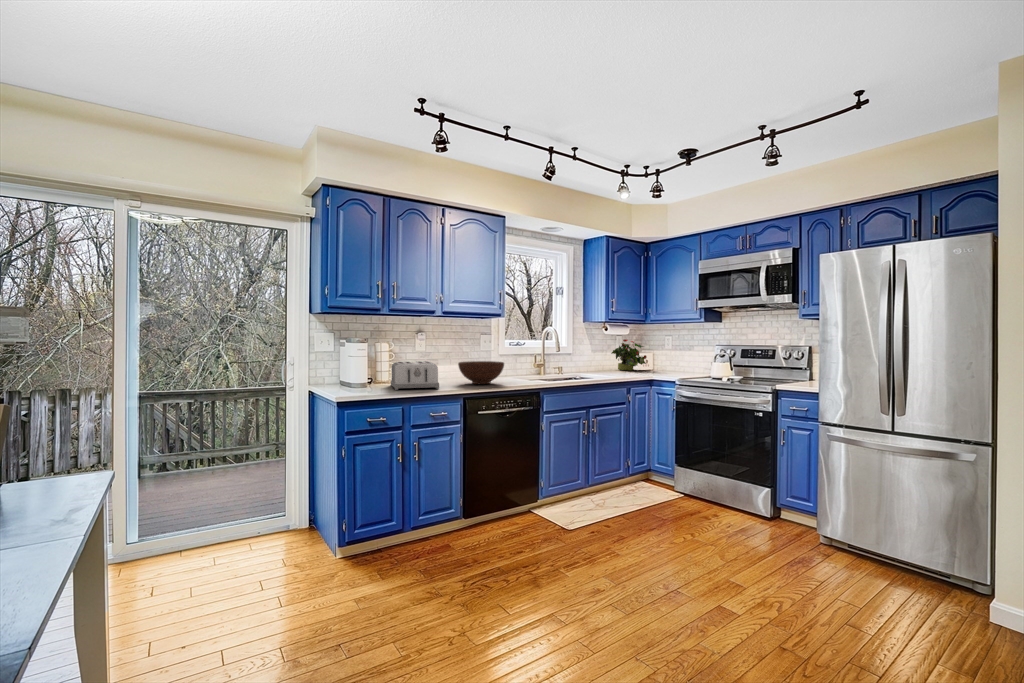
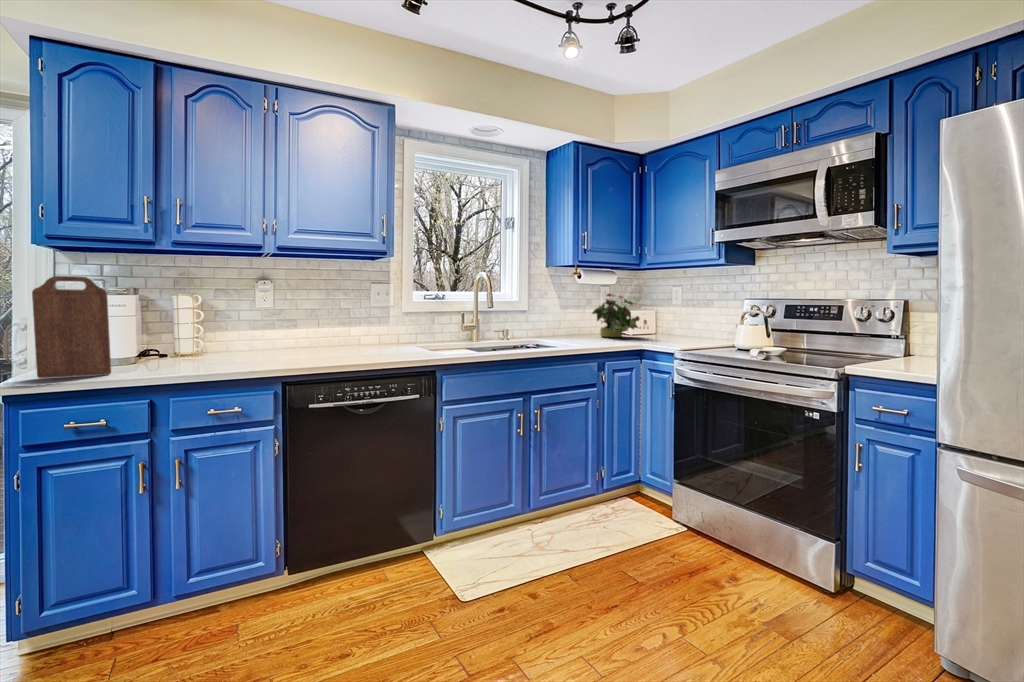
cutting board: none [355,341,386,397] -> present [32,276,111,378]
toaster: present [391,361,439,390] -> none [165,318,266,364]
fruit bowl: present [458,361,504,384] -> none [306,320,383,356]

